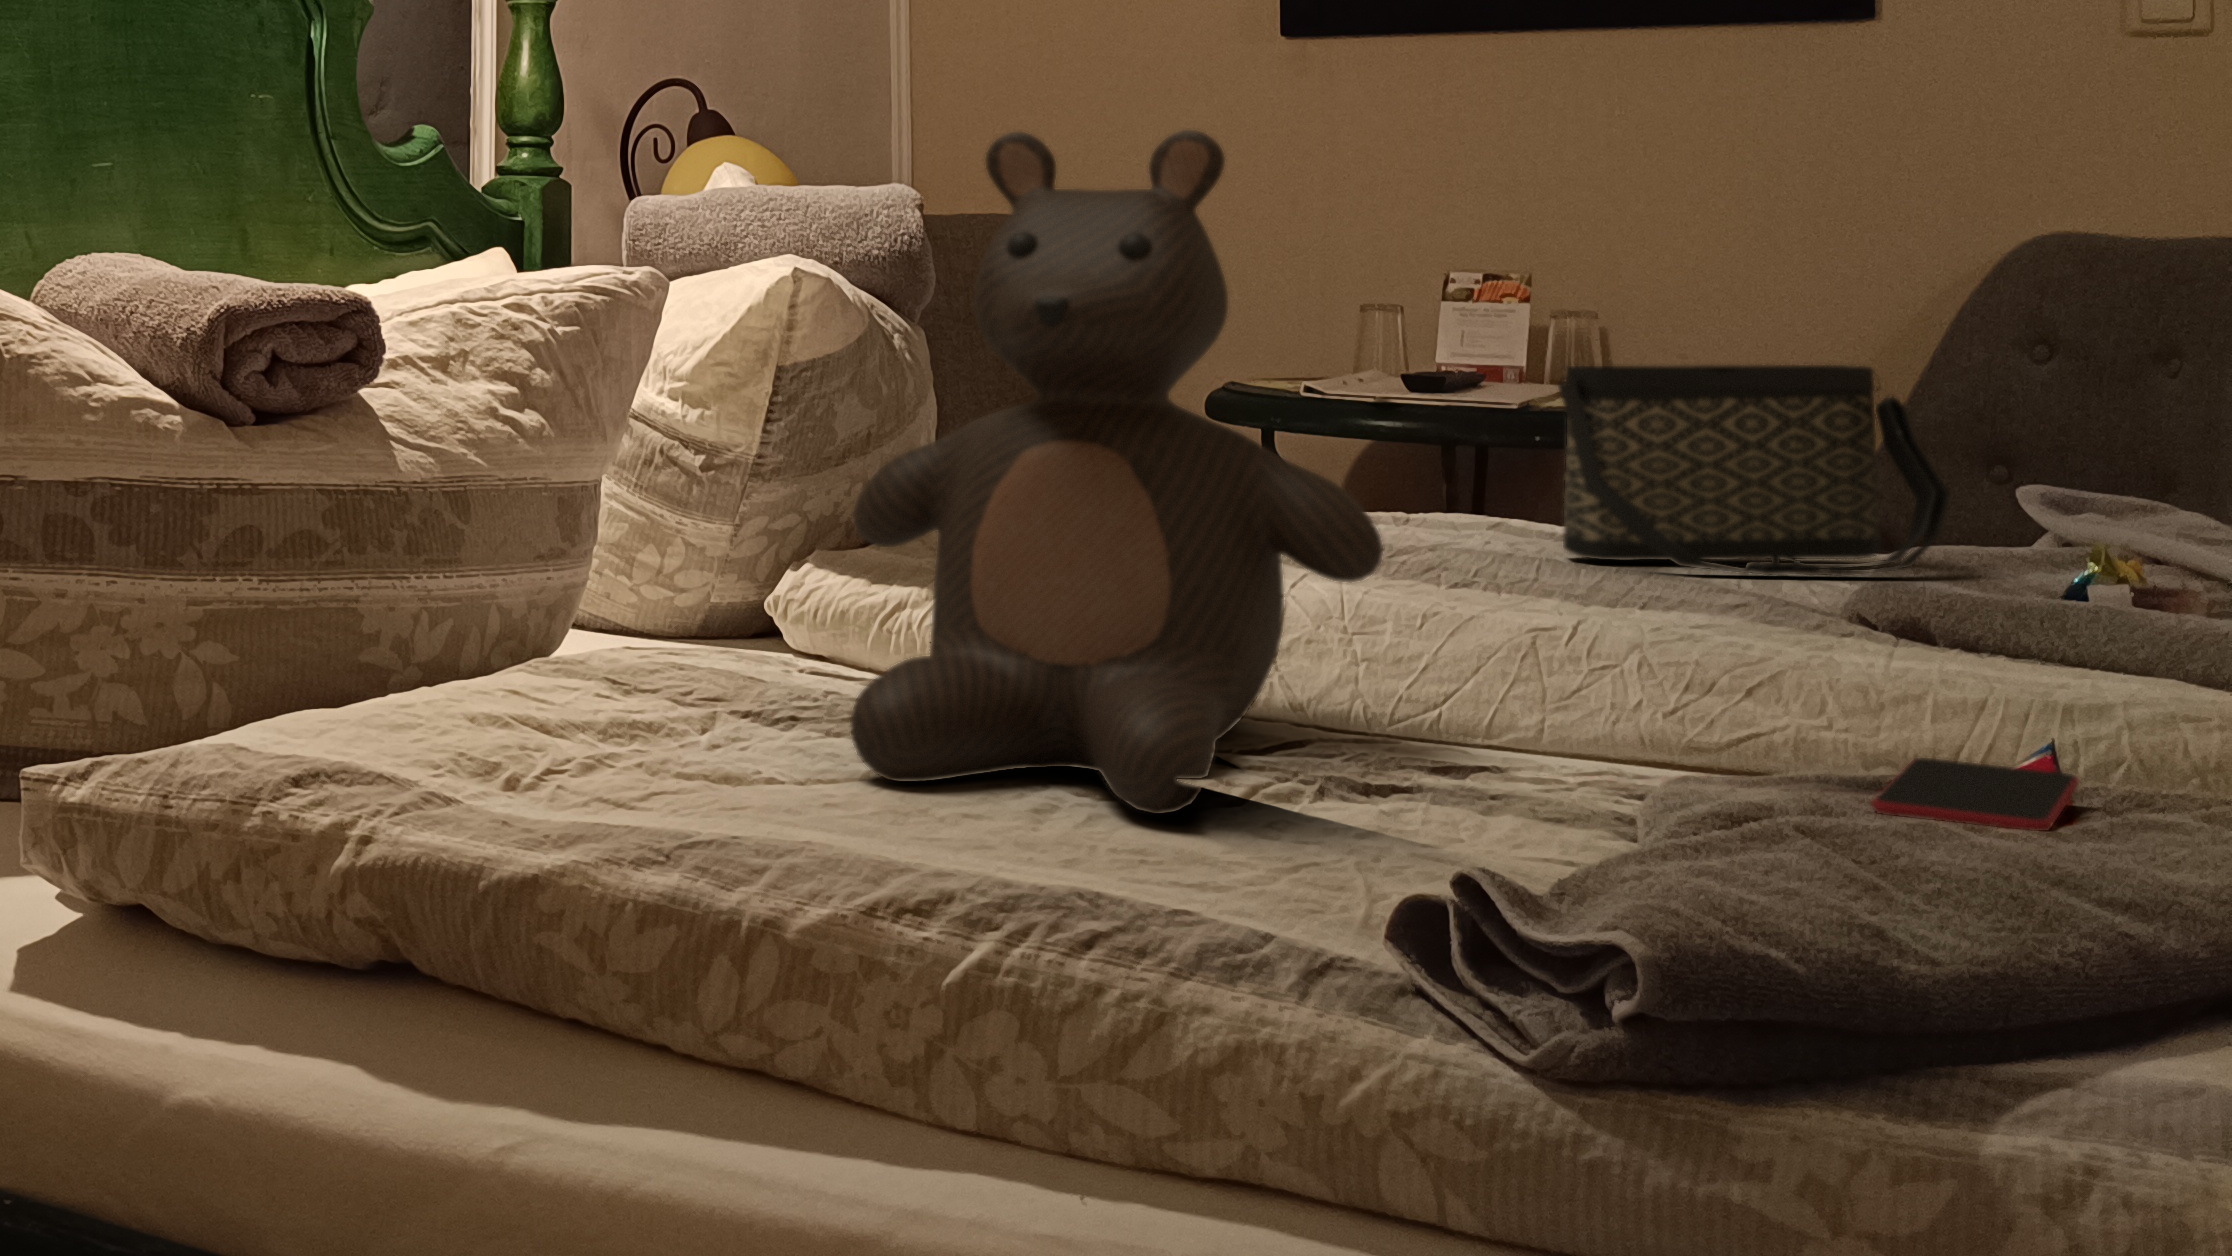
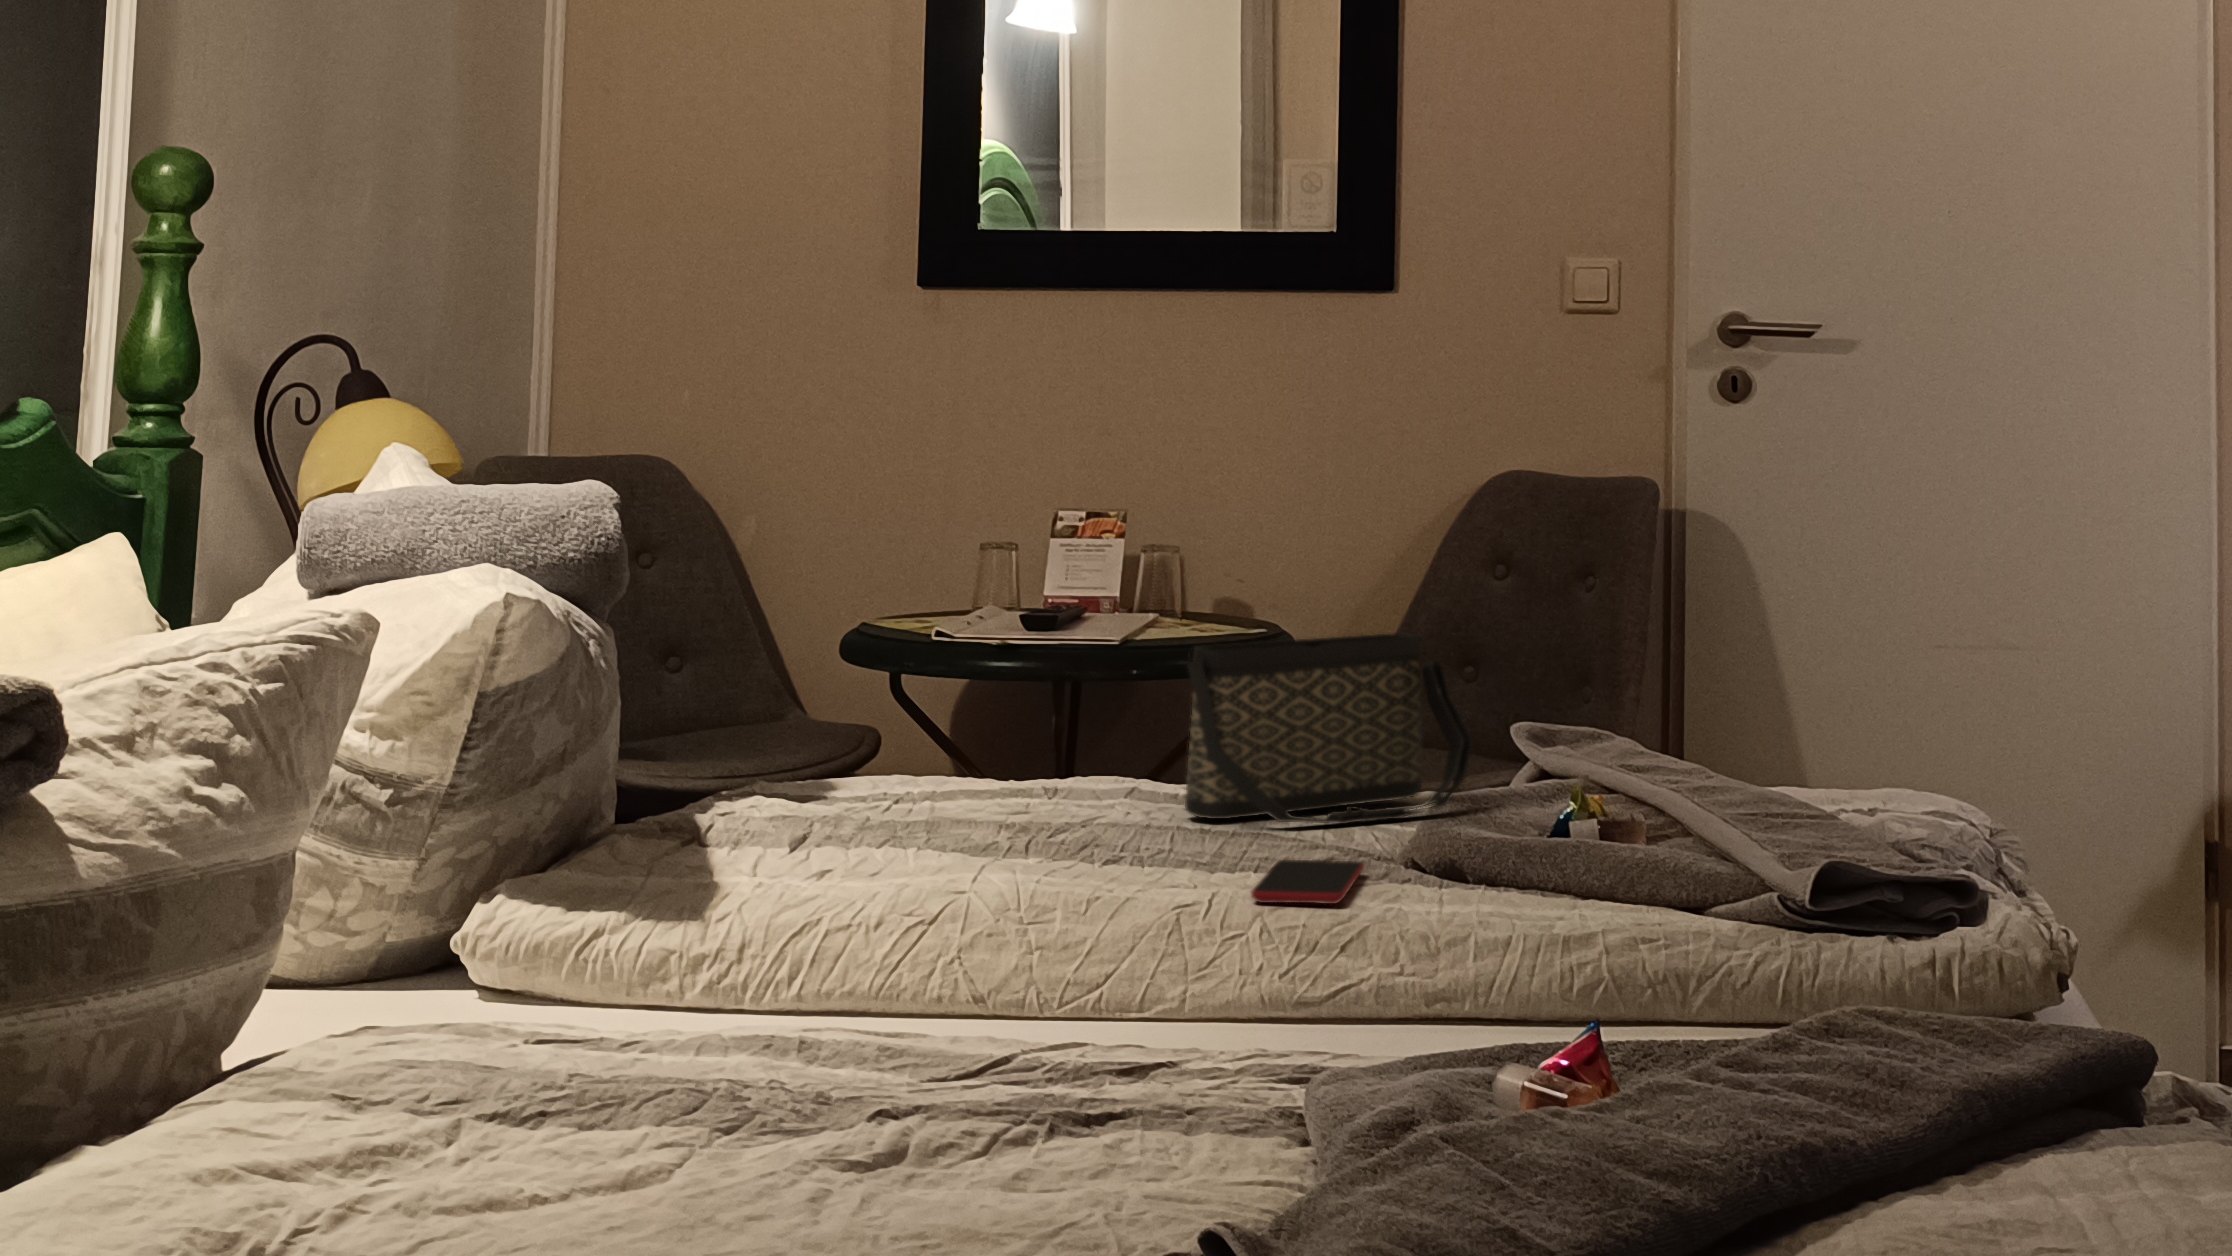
teddy bear: present [850,130,1383,814] -> none [609,511,1109,1183]
smartphone: present [1872,758,2079,831] -> present [1251,860,1364,904]

